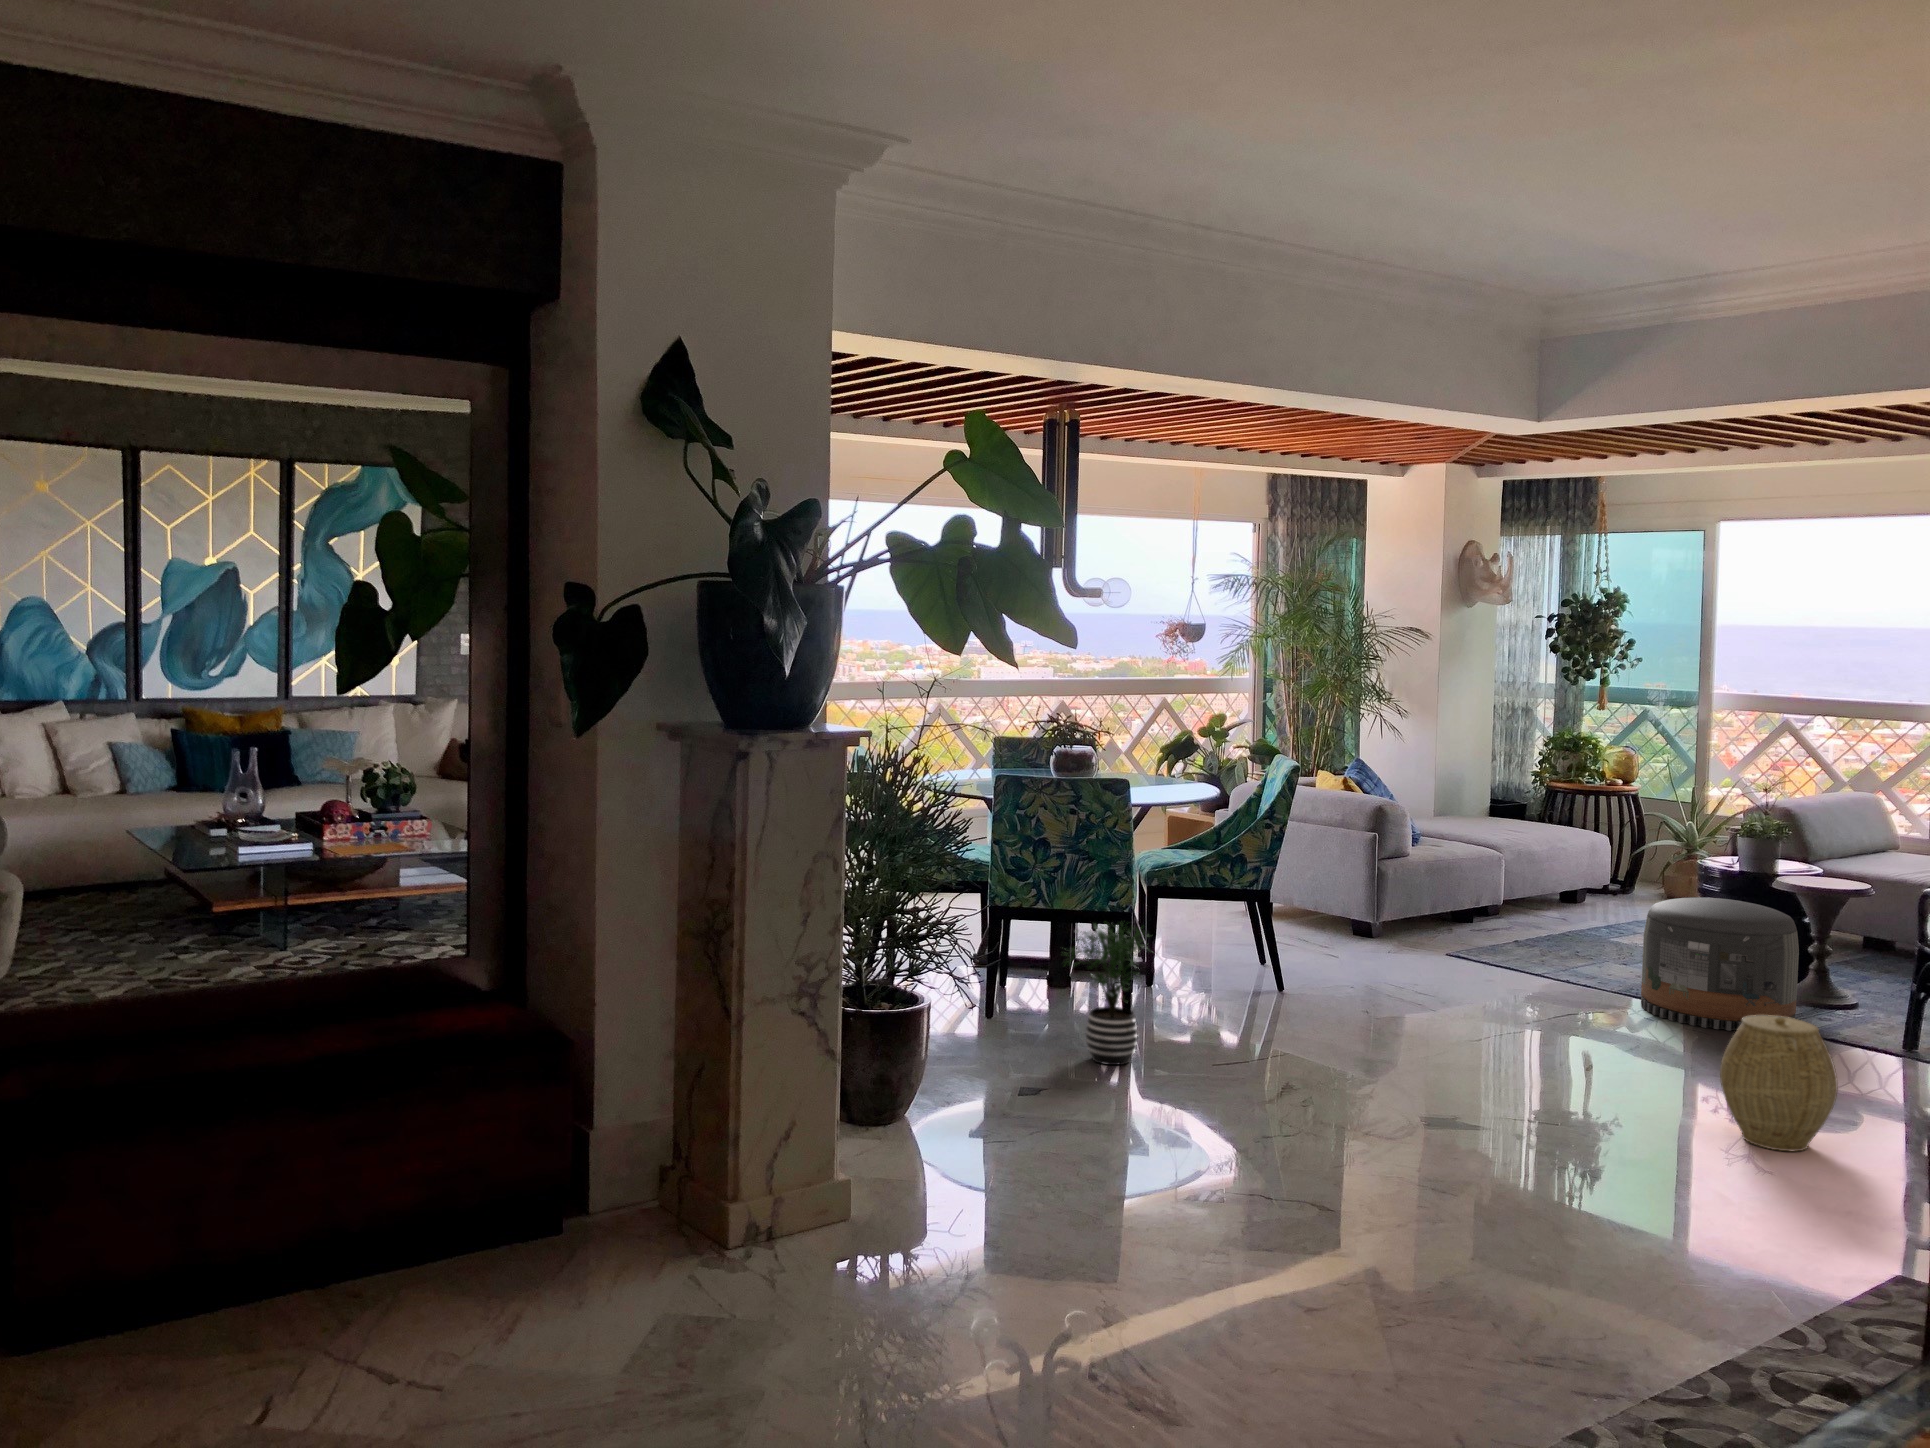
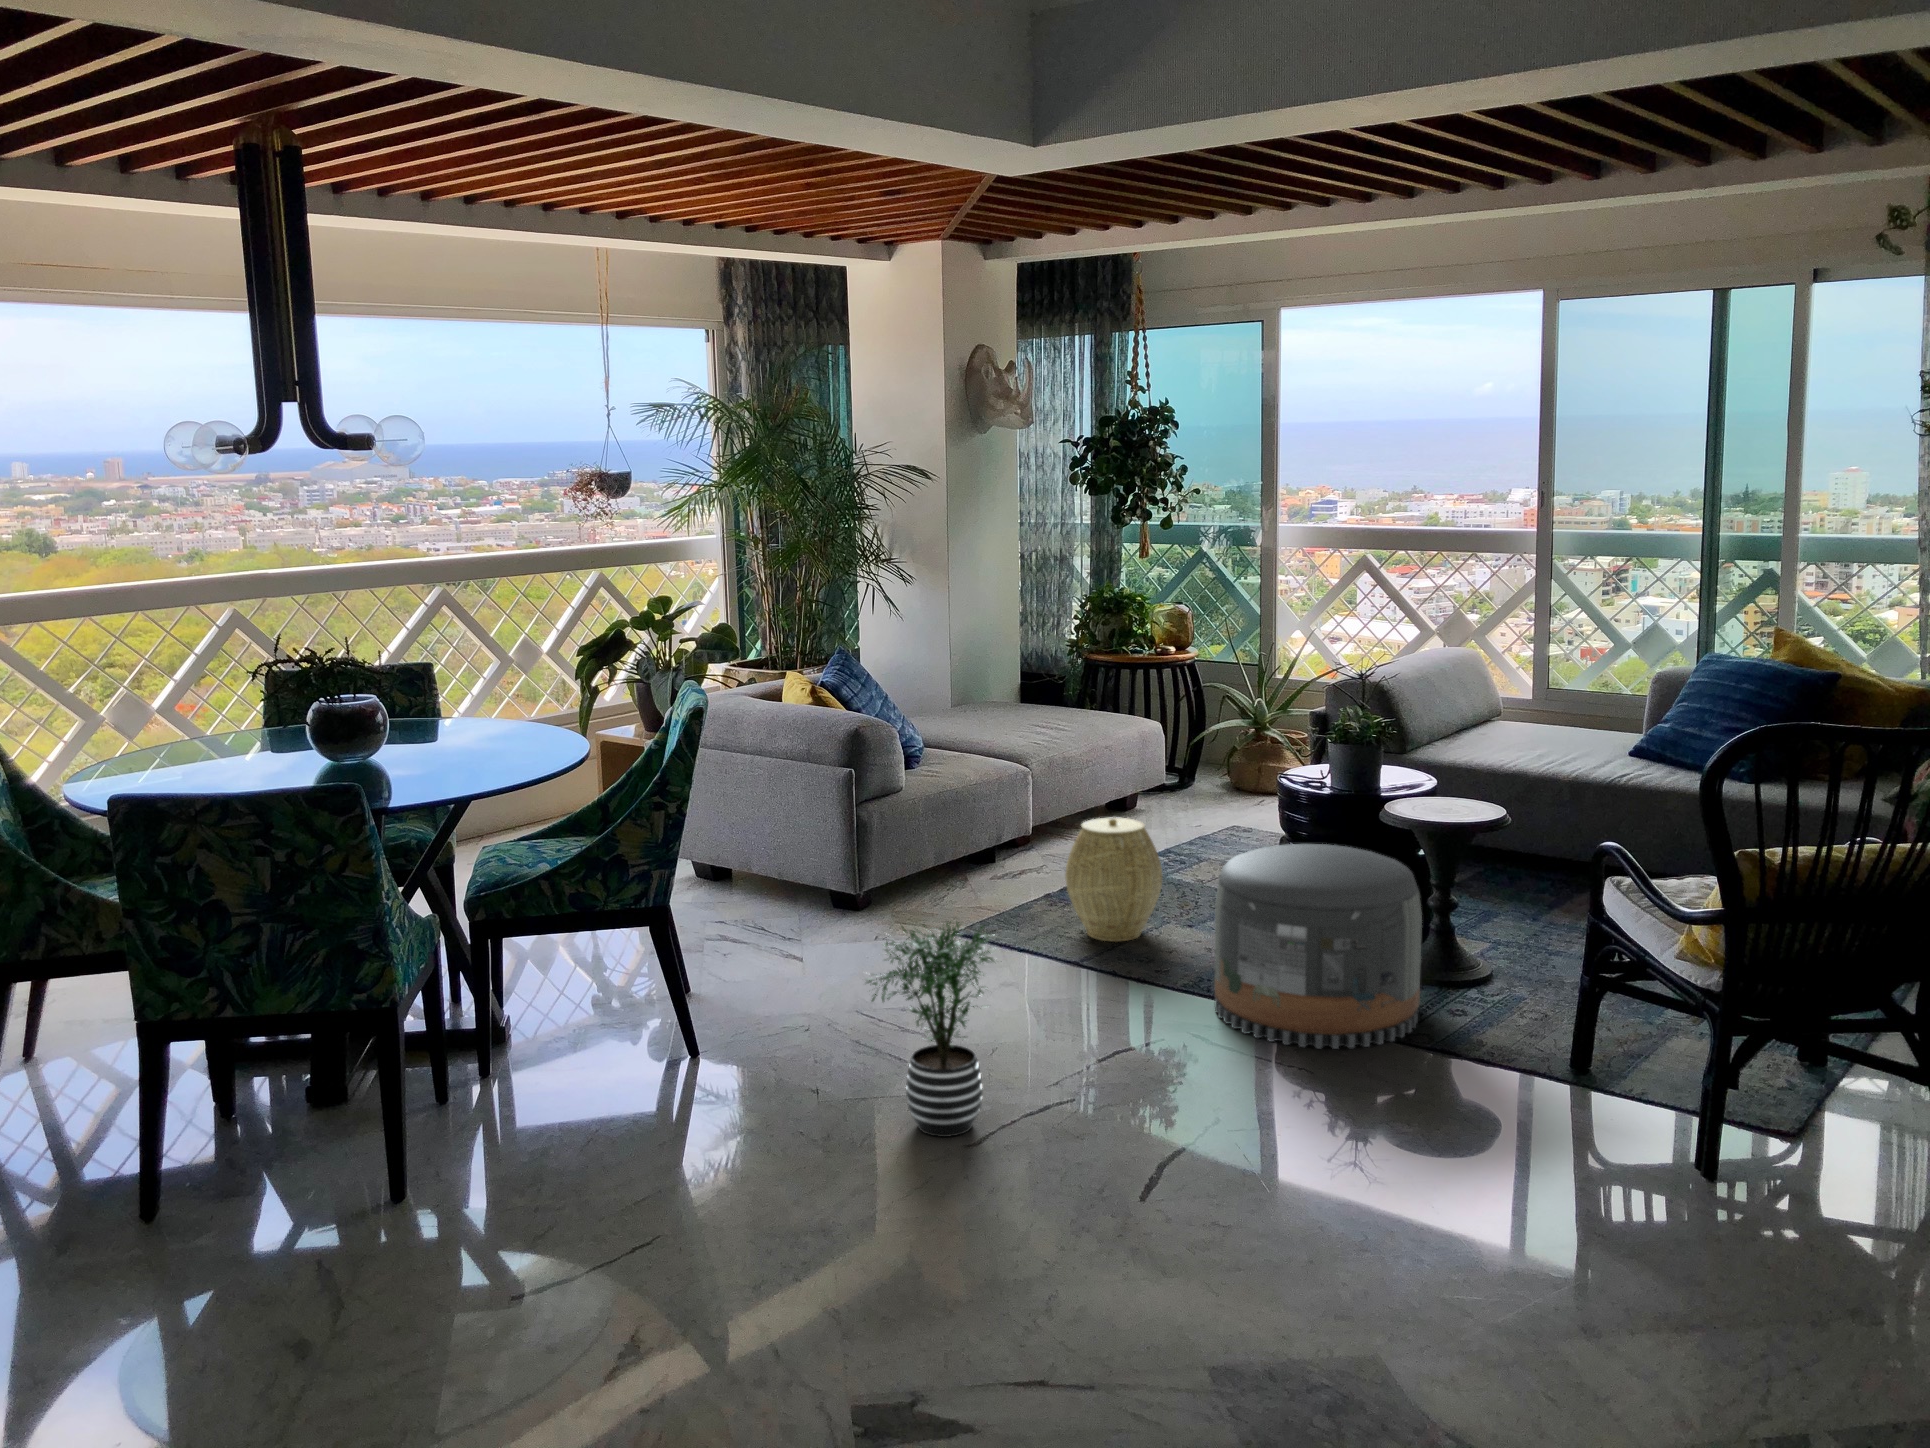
potted plant: present [1063,923,1147,1065] -> present [867,921,994,1137]
woven basket: present [1720,1016,1838,1151] -> present [1065,818,1163,942]

